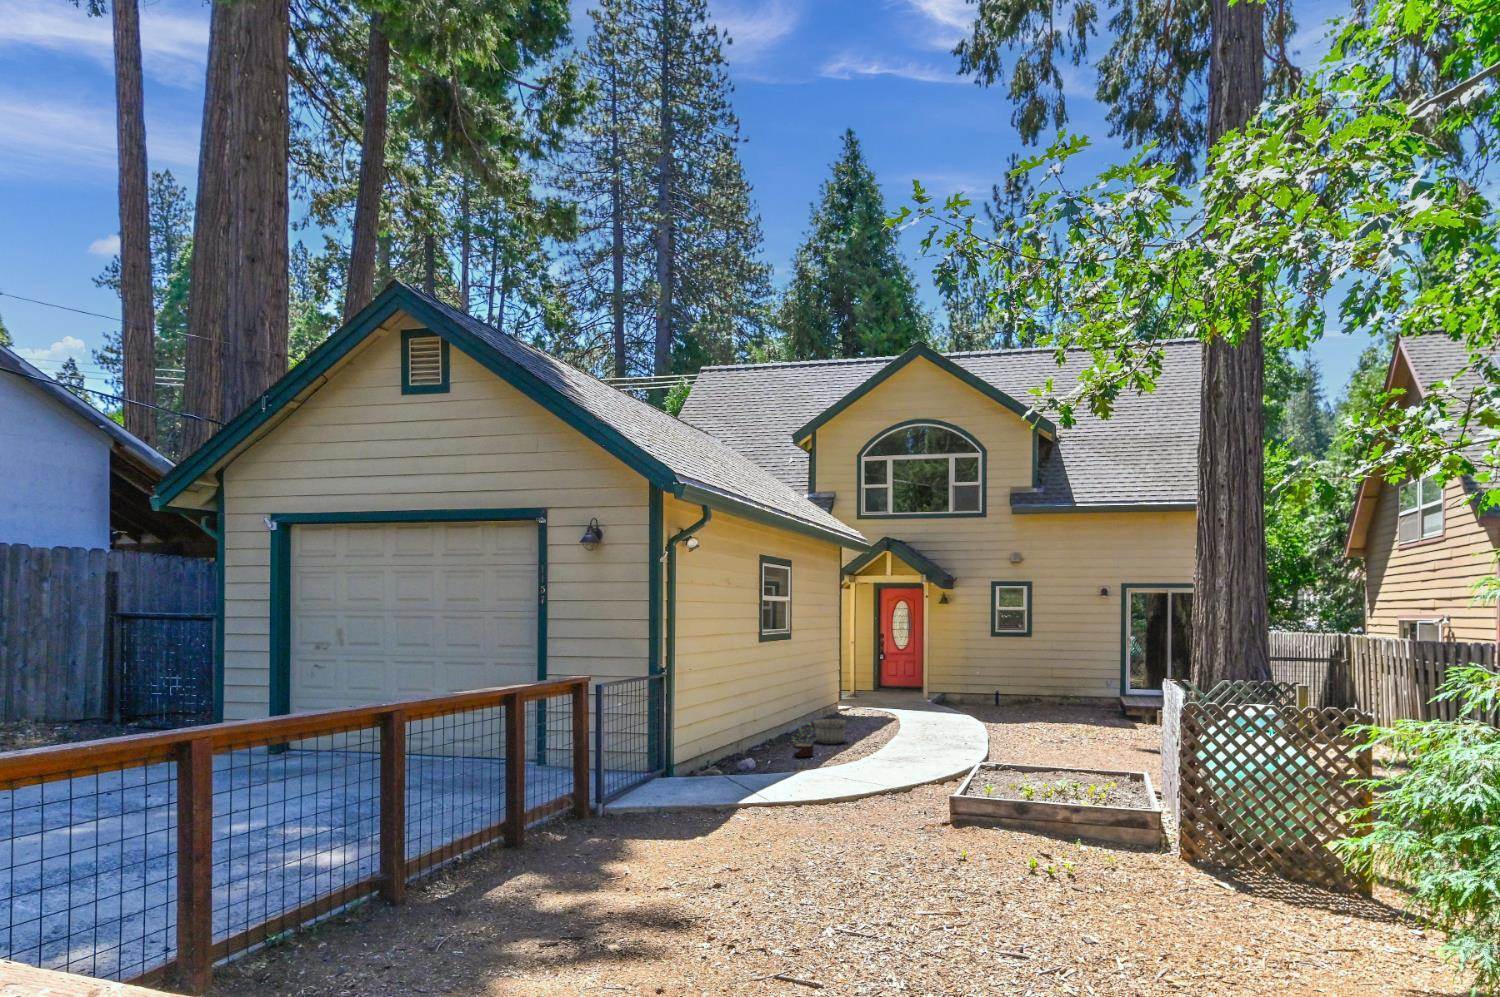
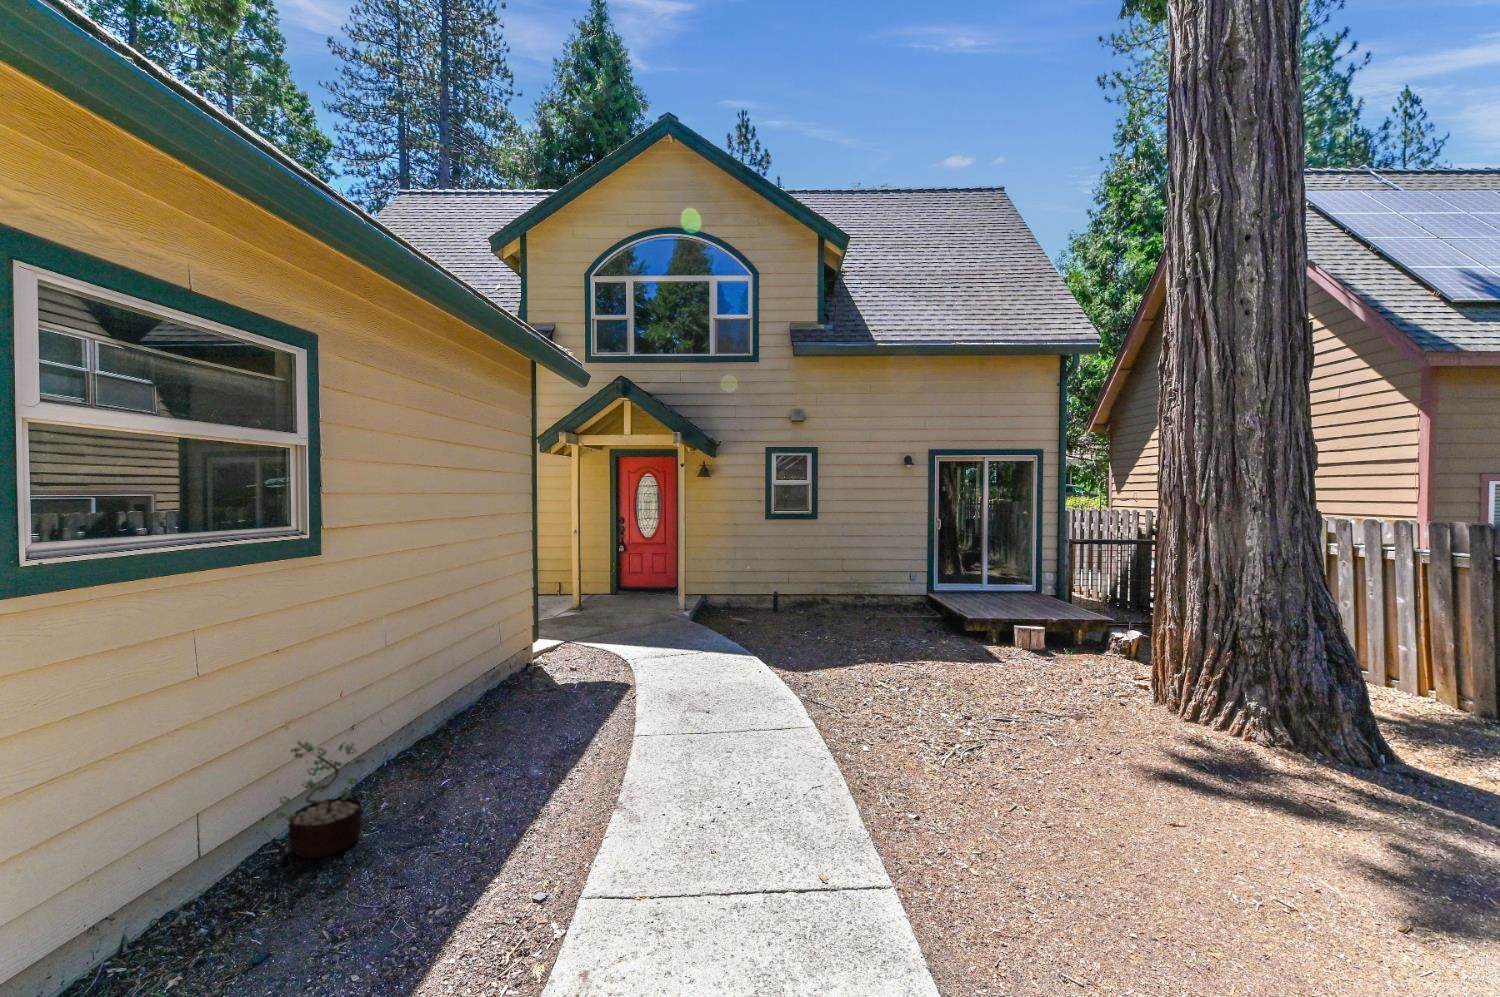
wooden bucket: present [814,716,846,744] -> none [425,677,507,752]

